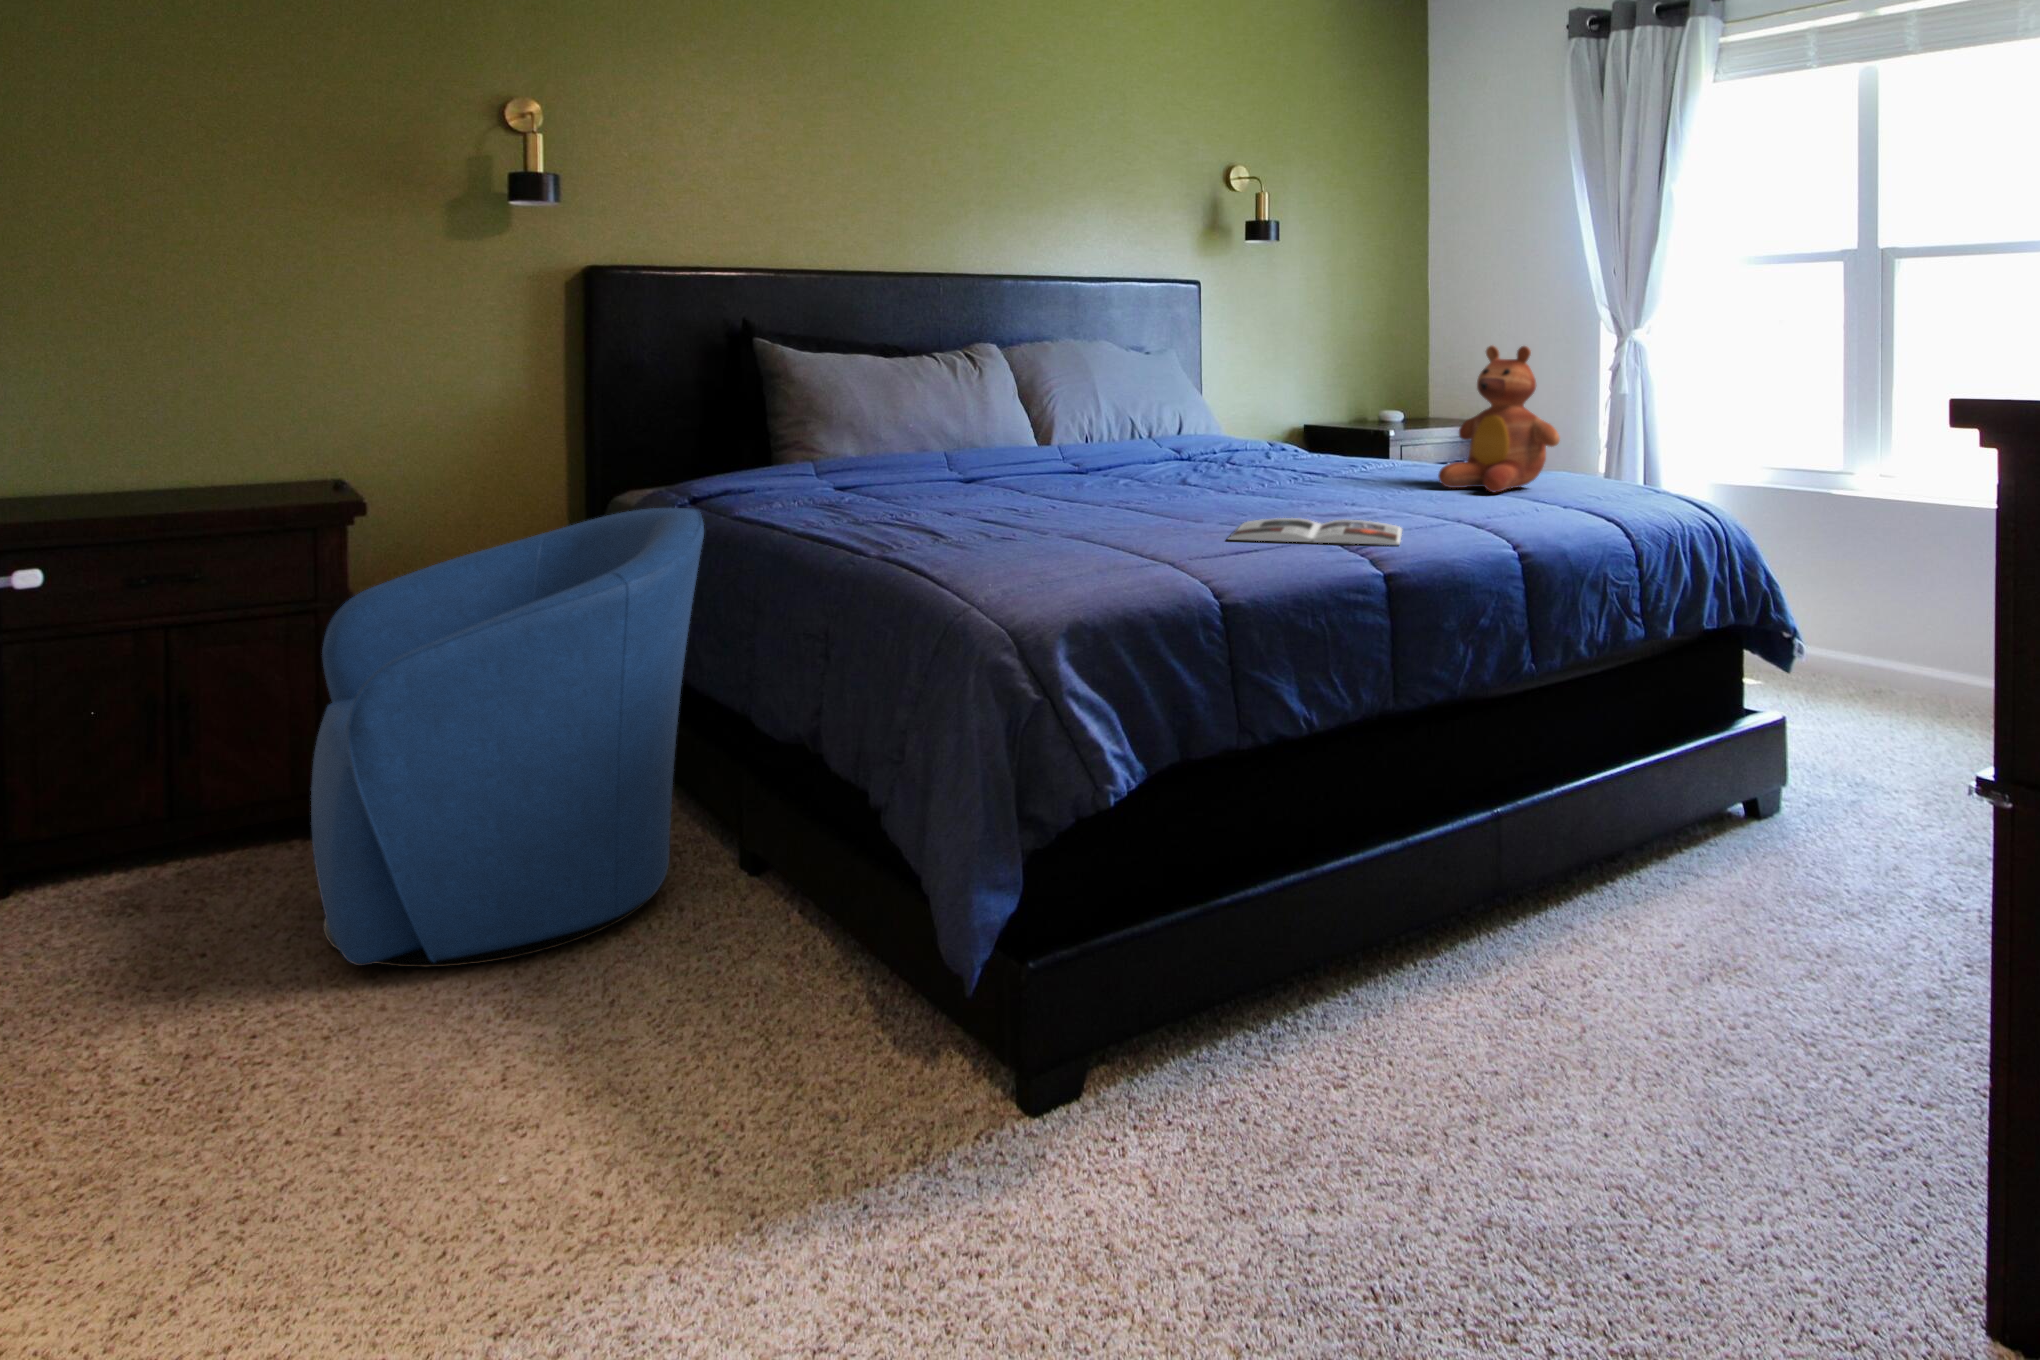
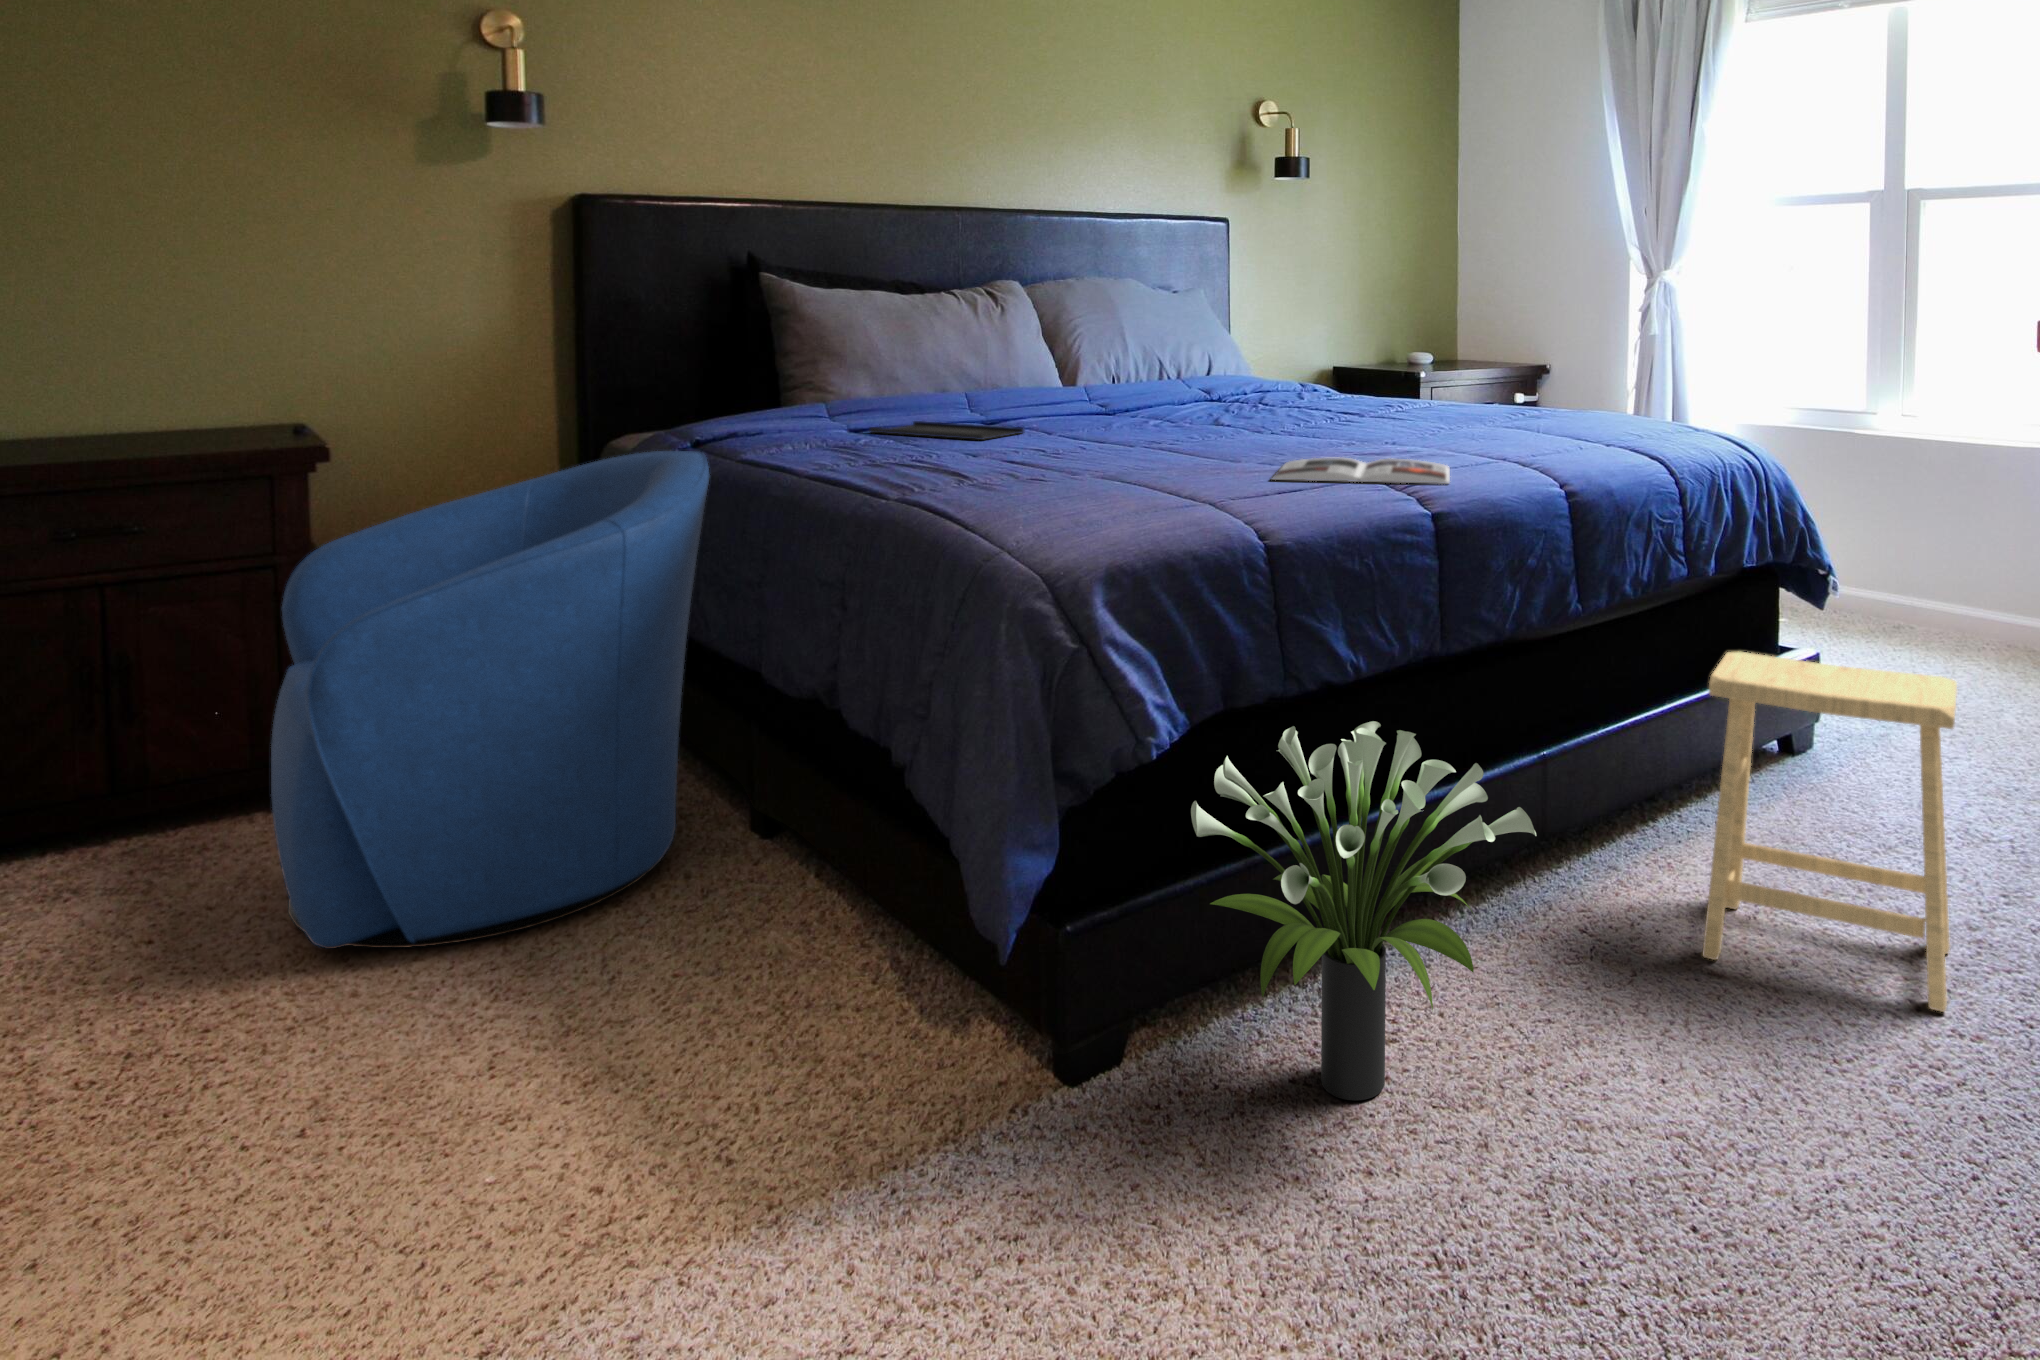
teddy bear: present [1438,346,1560,492] -> none [1480,282,1602,431]
tray: none [852,479,997,498] -> present [869,421,1024,440]
footstool: none [1652,713,1907,1079] -> present [1703,652,1957,1012]
potted plant: none [1144,774,1475,1141] -> present [1191,721,1536,1101]

